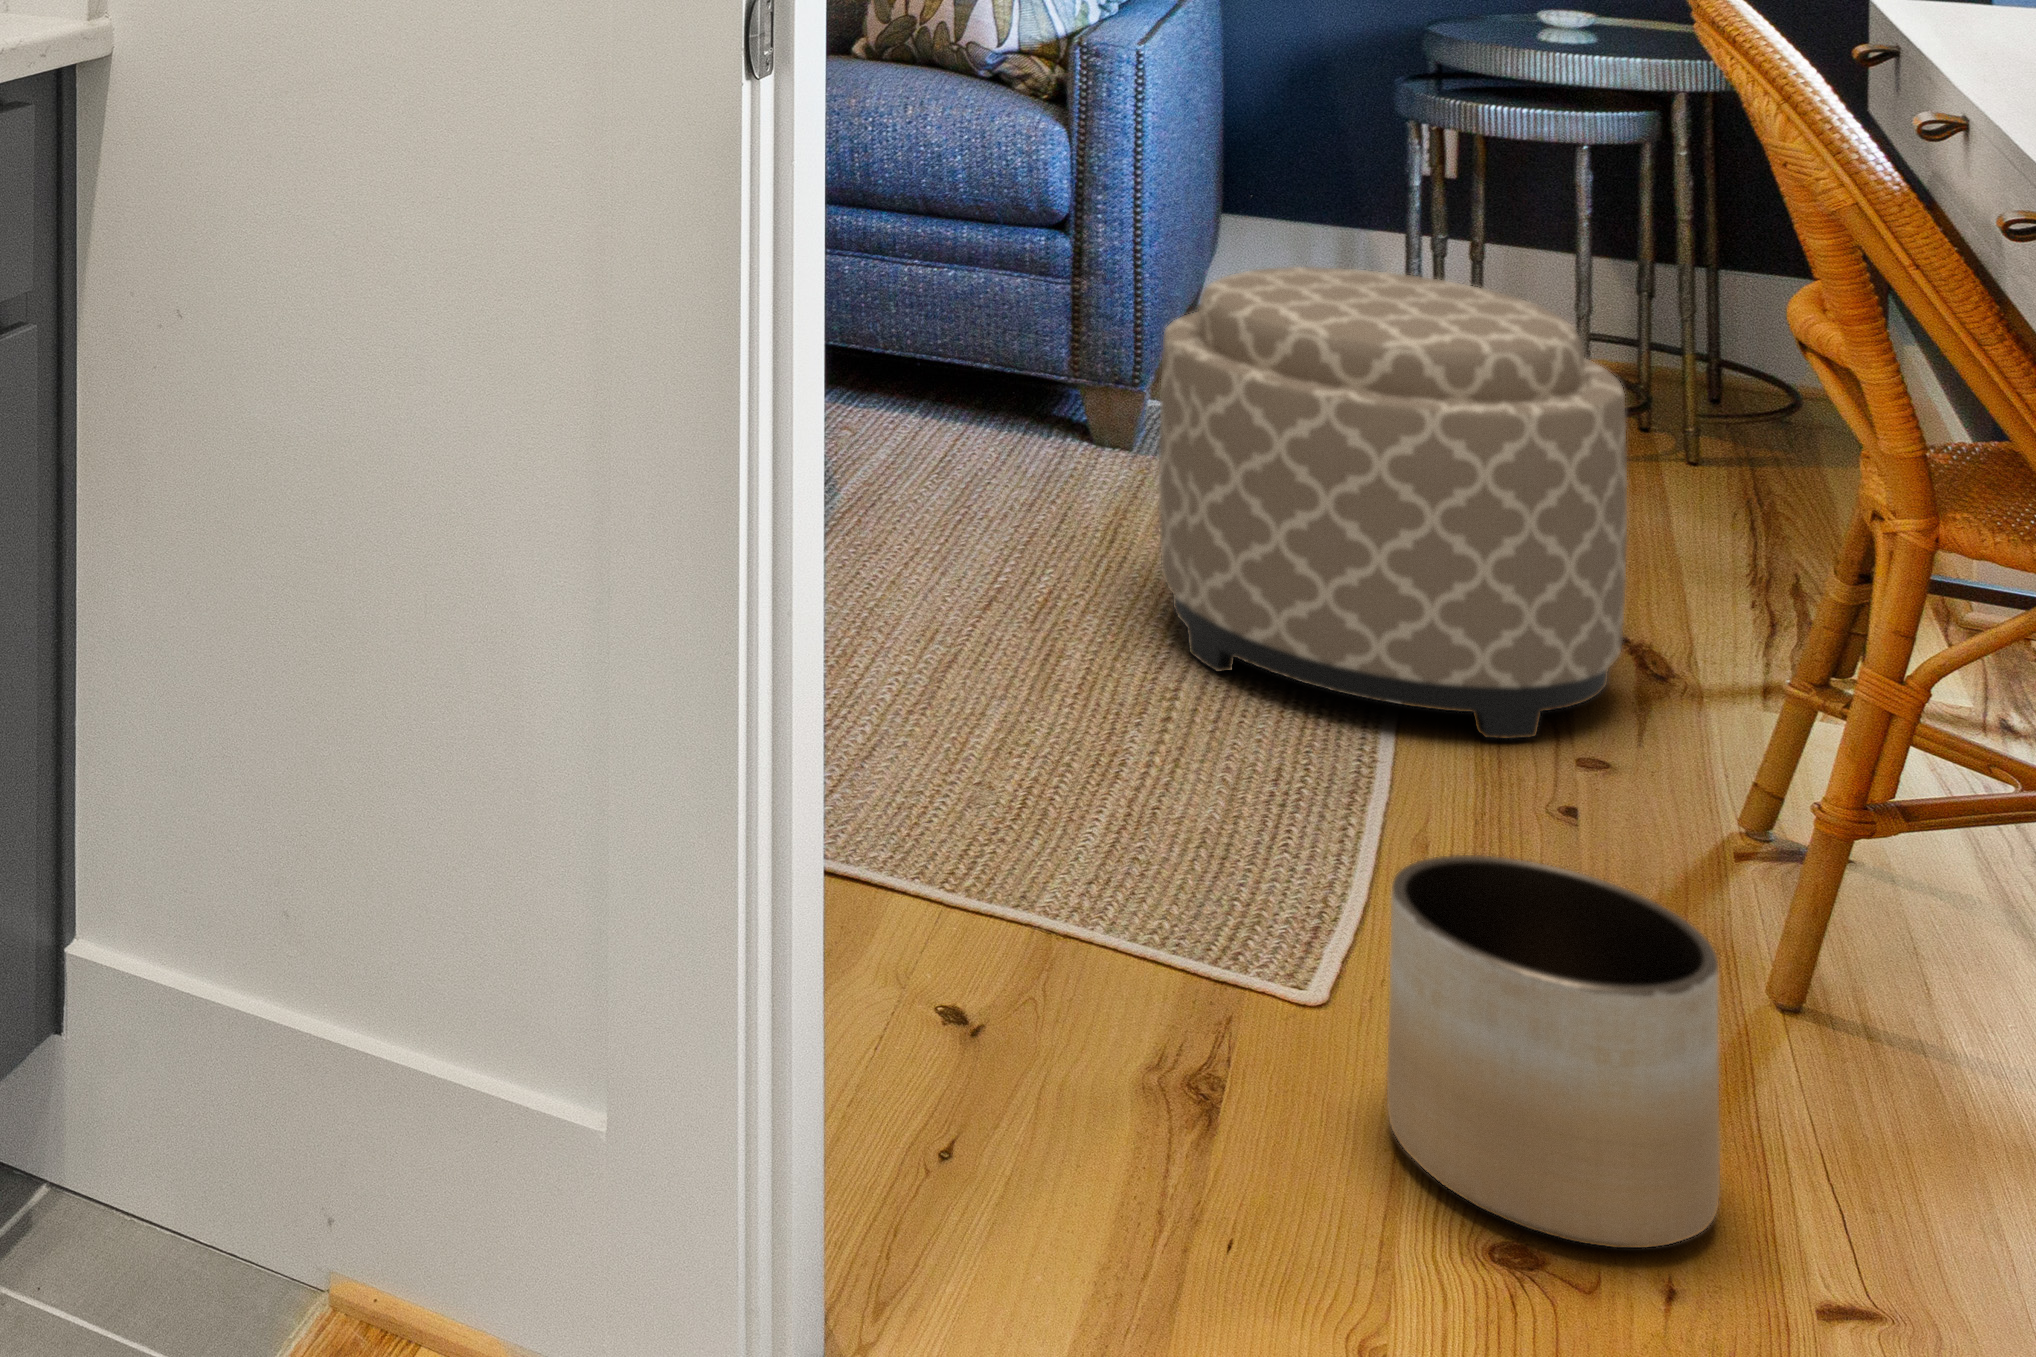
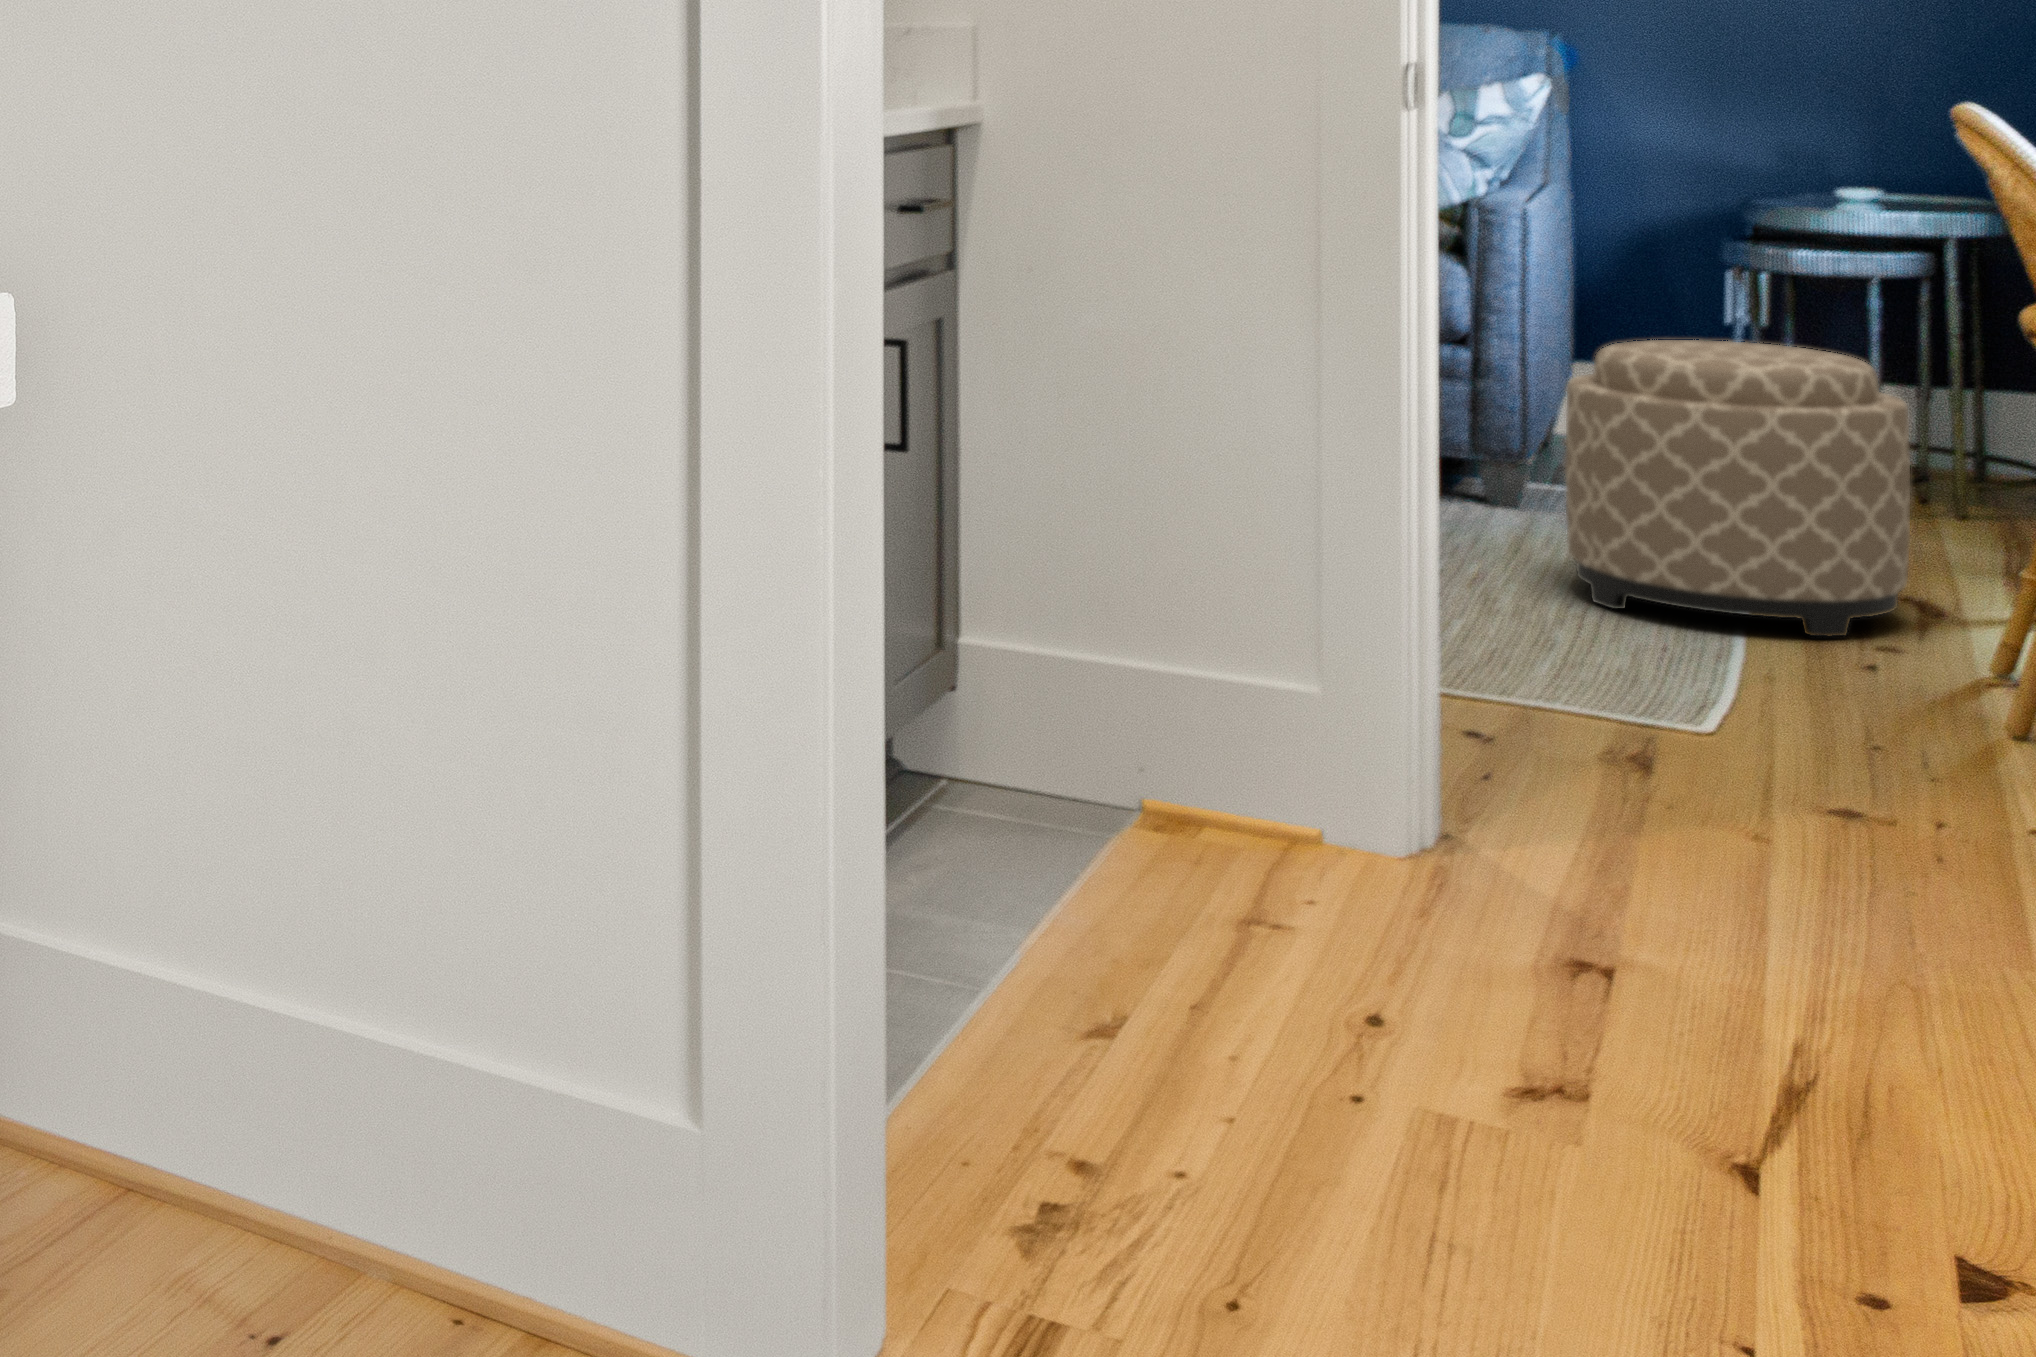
planter: present [1387,855,1720,1248] -> none [1762,620,1970,812]

